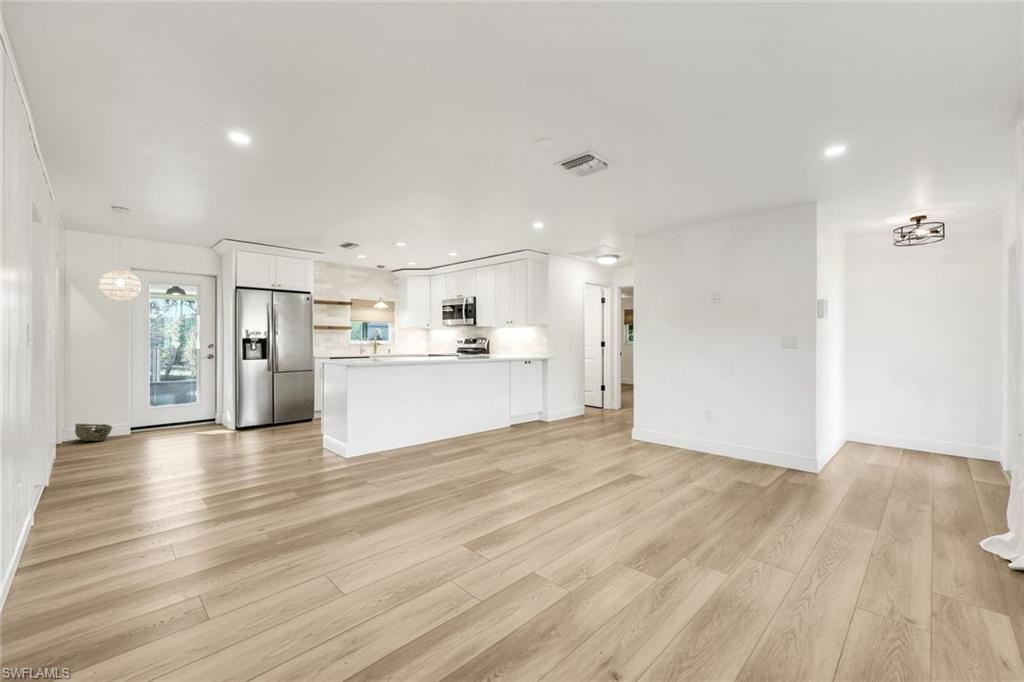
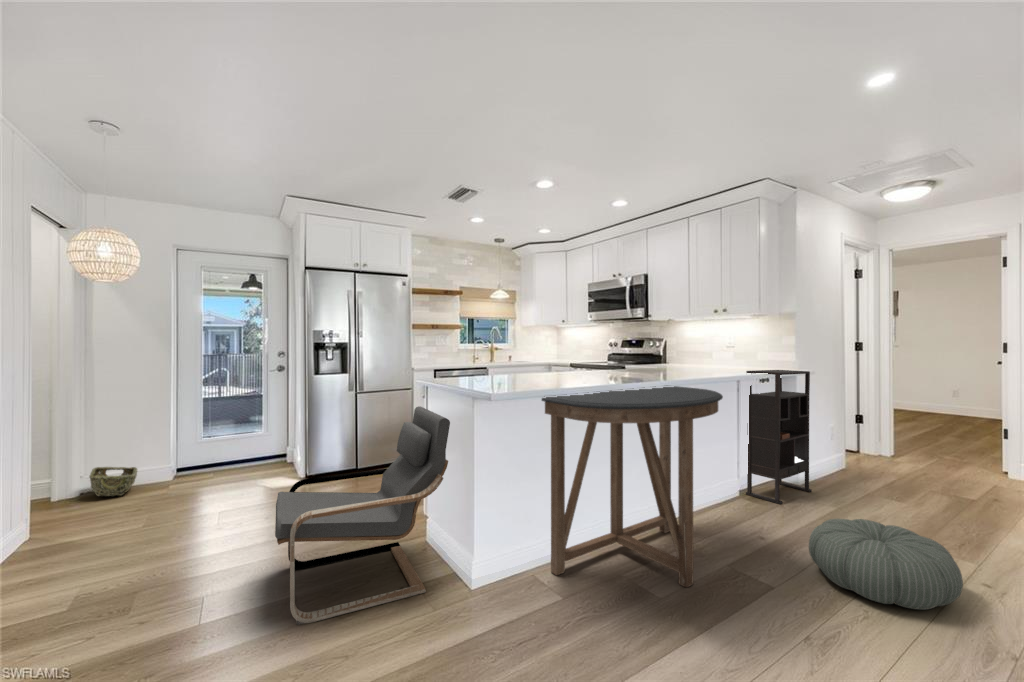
bookshelf: none [517,356,554,428] -> present [746,370,812,504]
console table: none [387,362,482,453] -> present [542,386,723,587]
armchair: none [241,373,339,470] -> present [275,406,450,625]
pouf: none [517,422,569,452] -> present [809,519,963,610]

